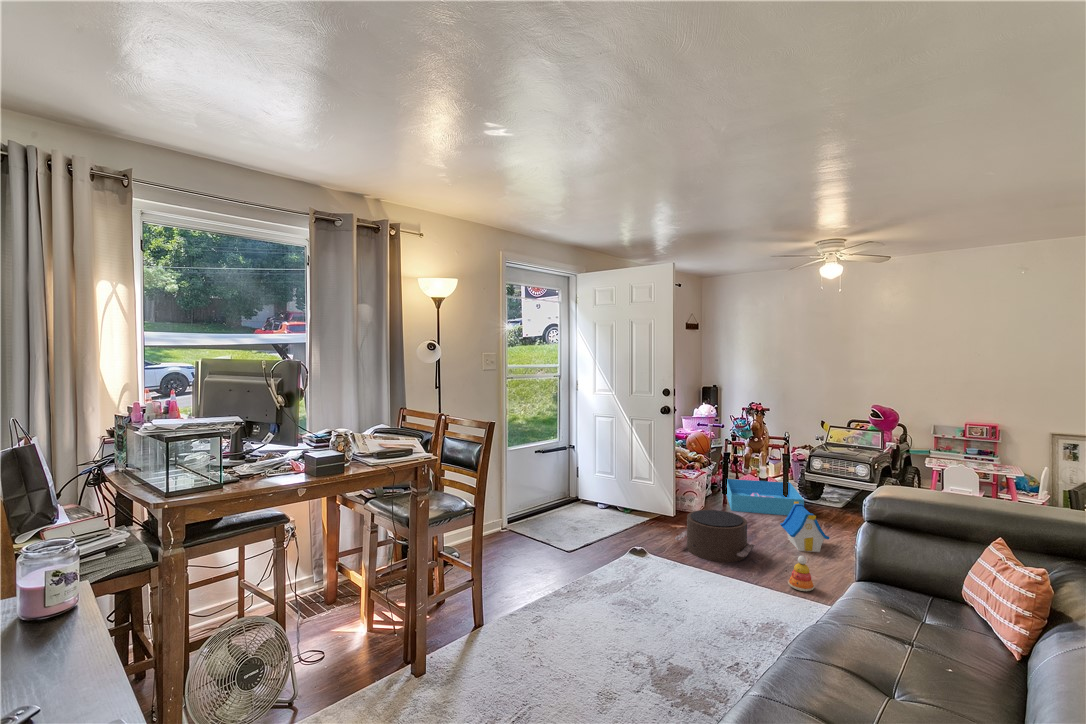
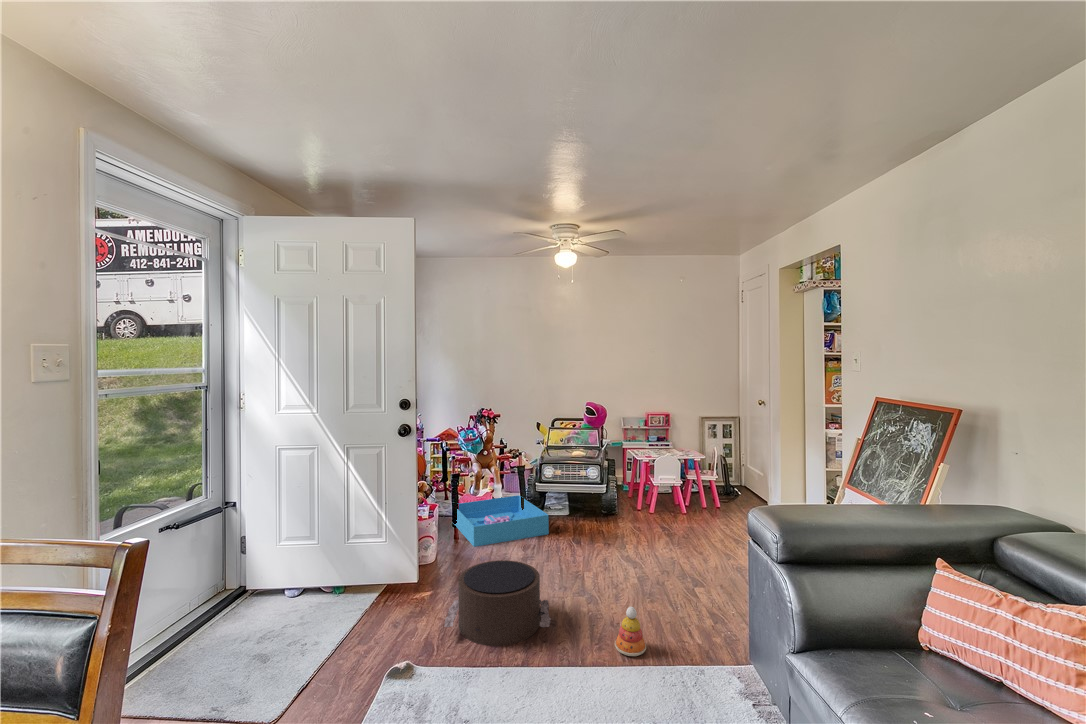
toy house: present [780,502,829,552] -> none [550,523,610,587]

